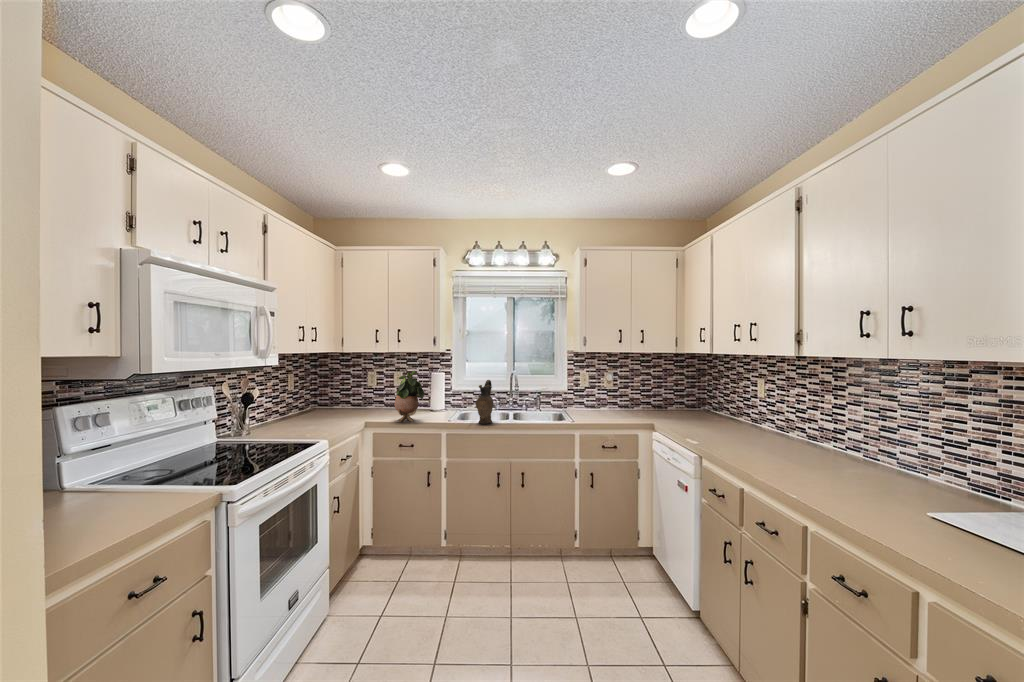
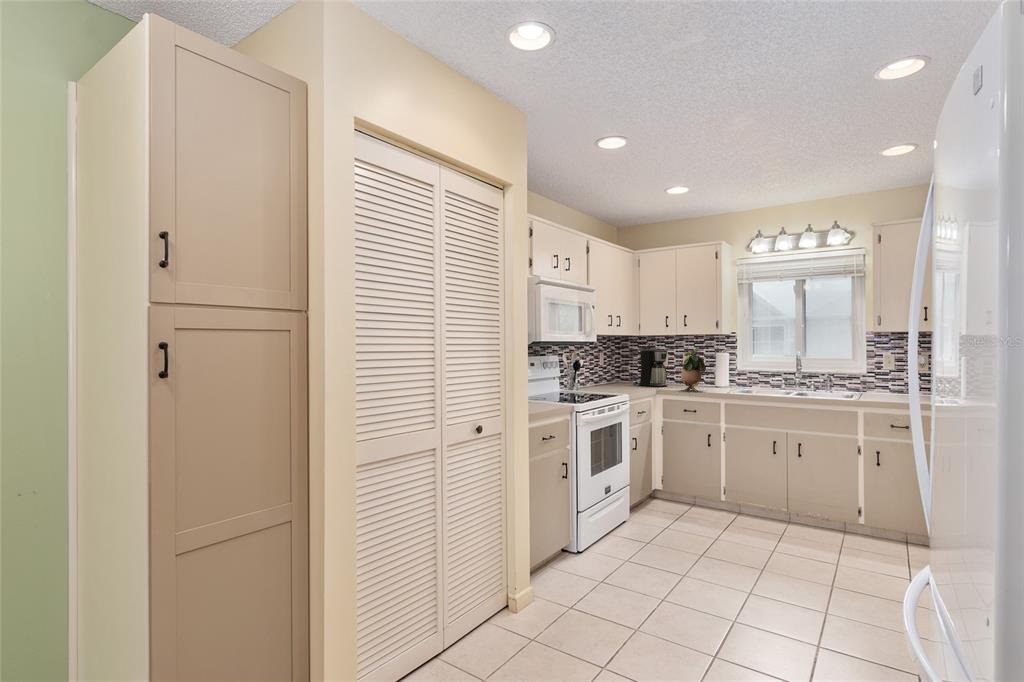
coffee maker: none [334,369,377,416] -> present [634,349,668,386]
ceramic pitcher: present [476,380,493,423] -> none [753,357,771,396]

